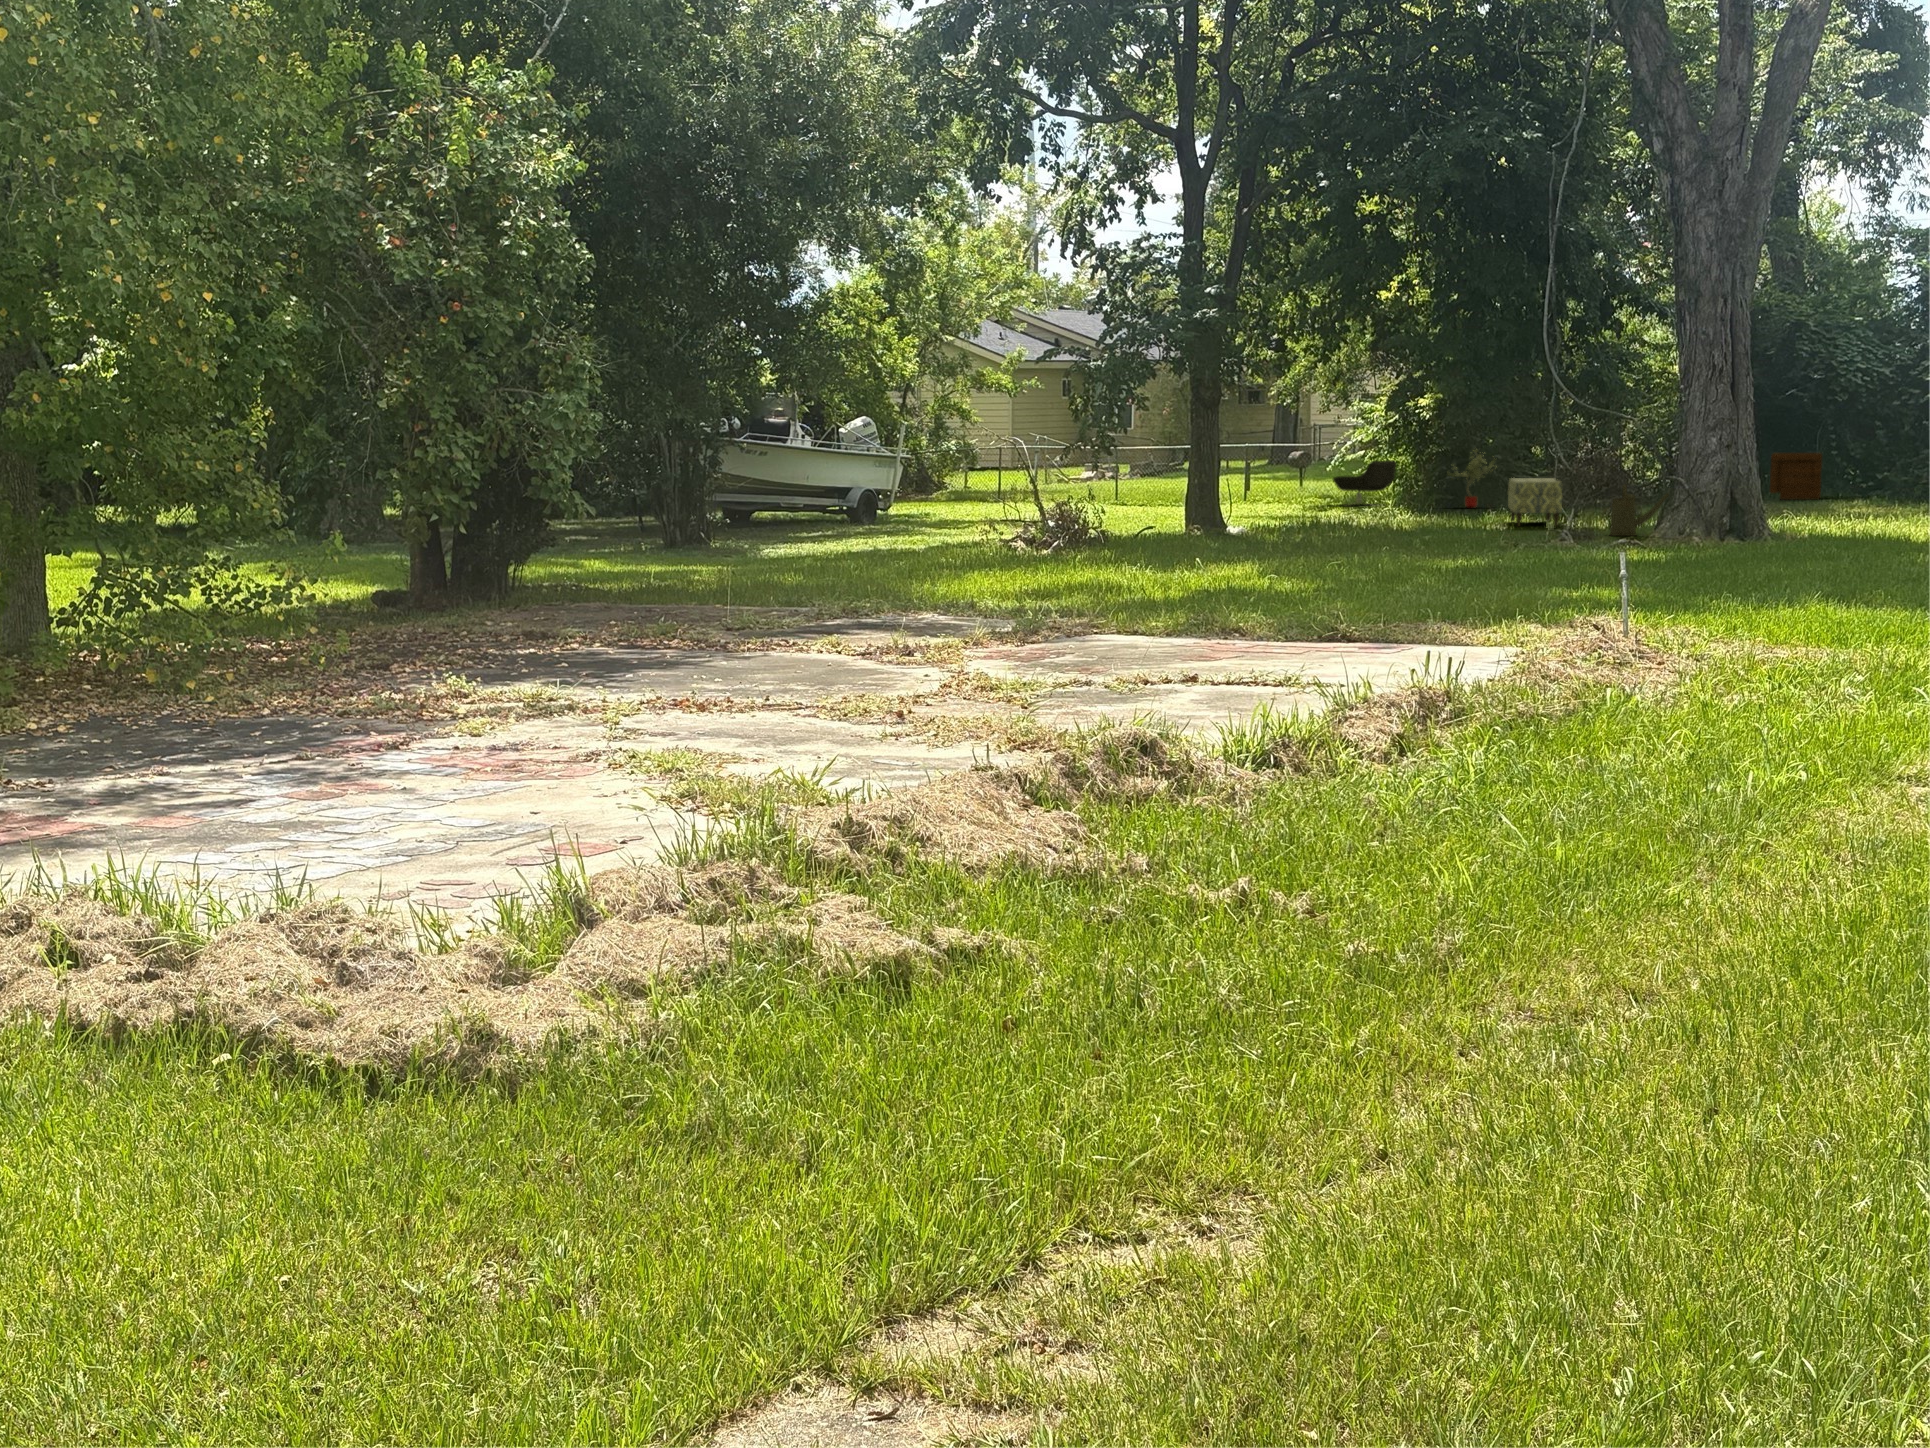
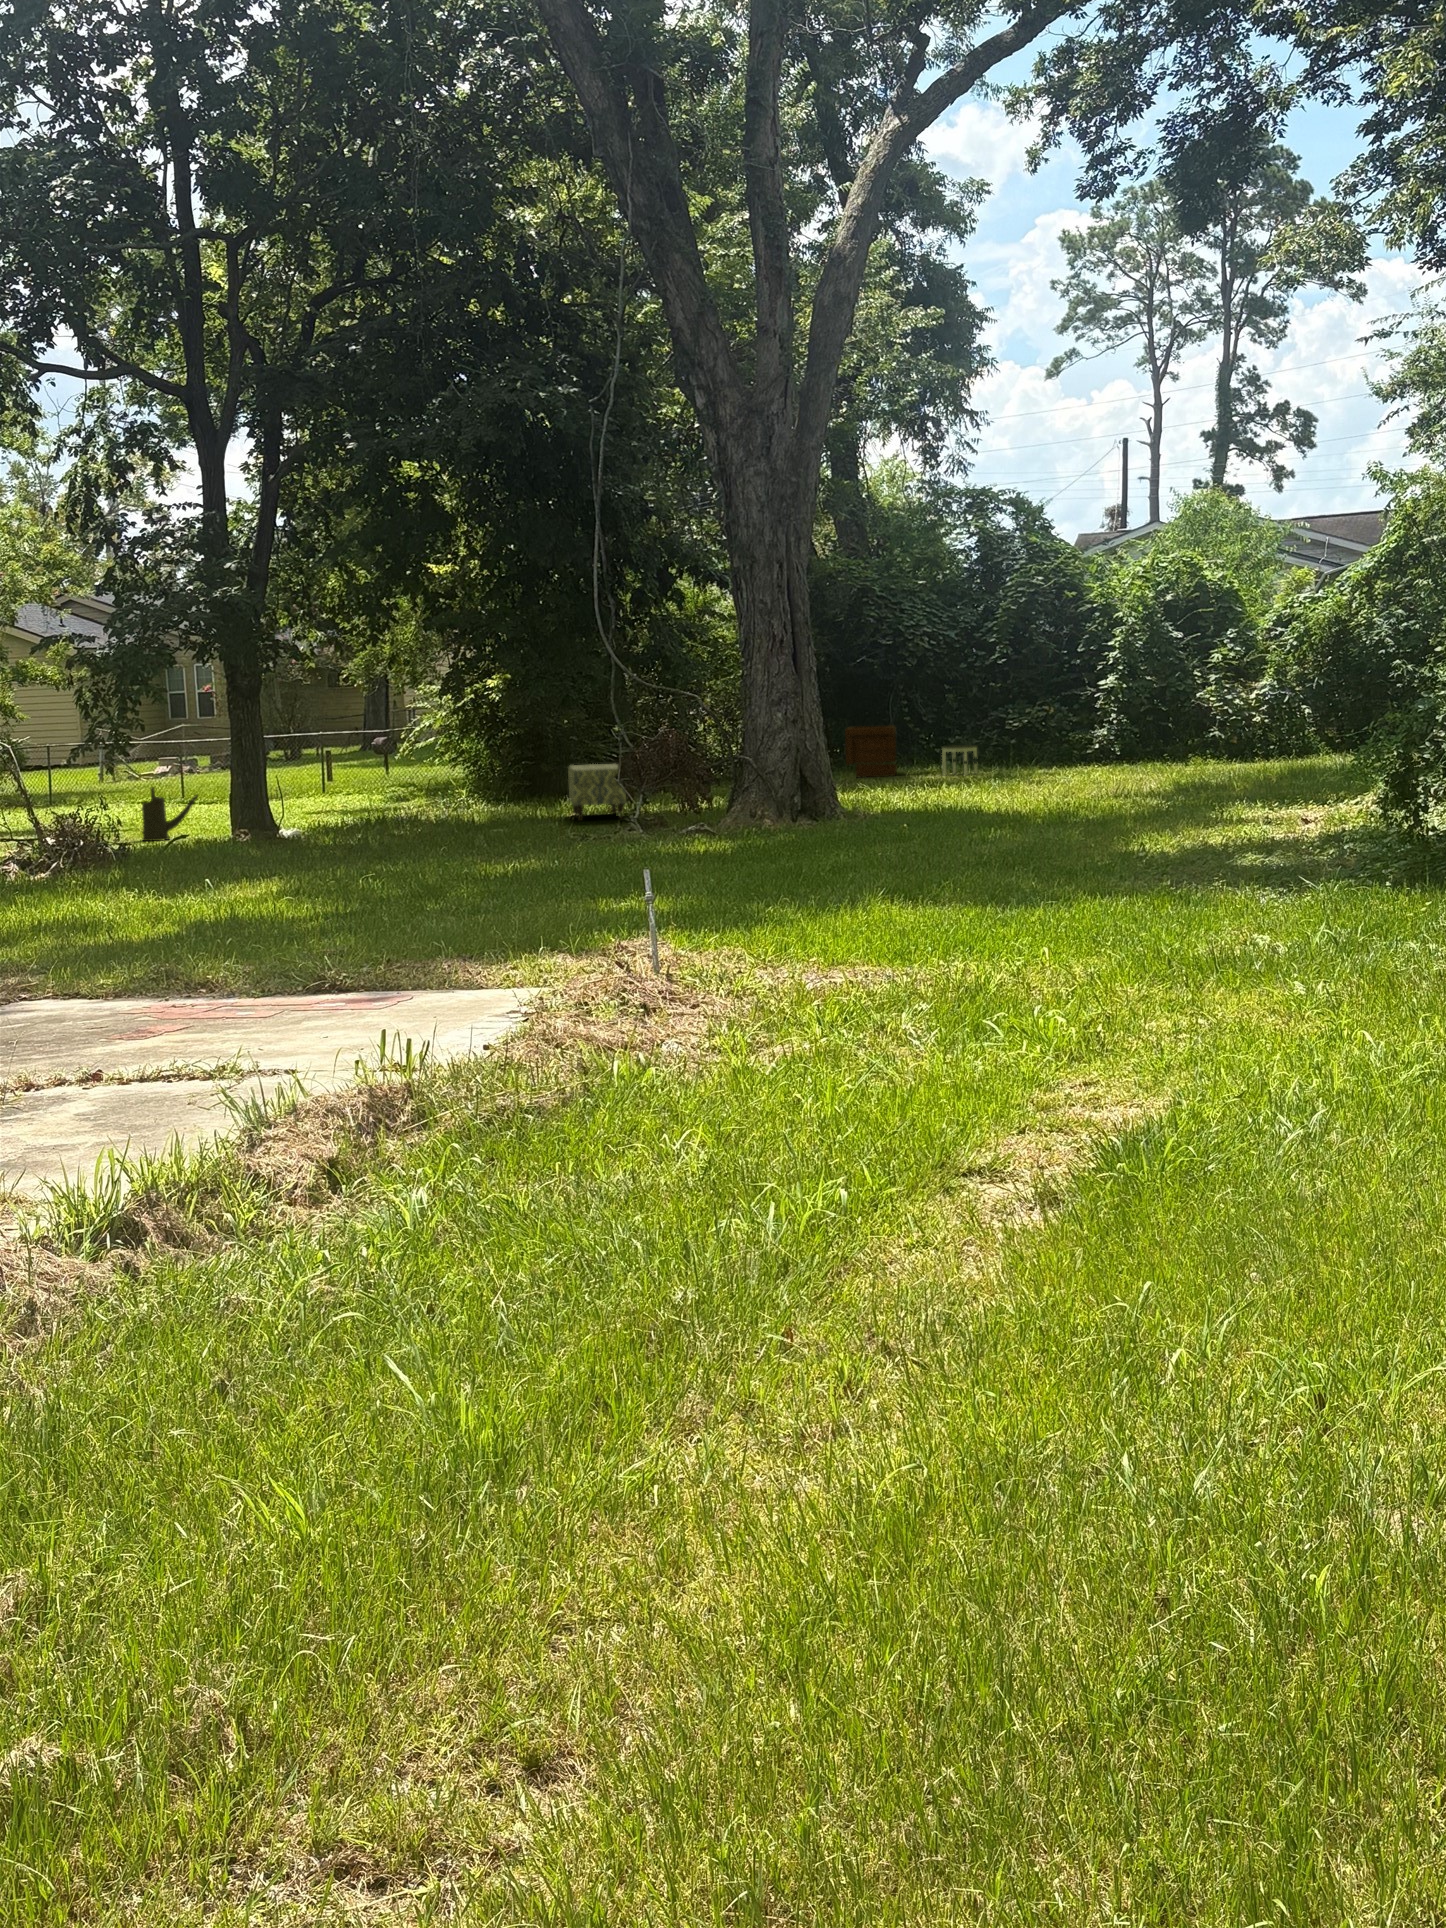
potted tree: present [1448,447,1496,508] -> none [505,727,562,799]
lounge chair: present [1333,460,1396,505] -> none [378,746,450,800]
round table: none [1869,472,1909,501] -> present [942,745,978,775]
watering can: present [1610,485,1669,536] -> present [141,787,198,841]

